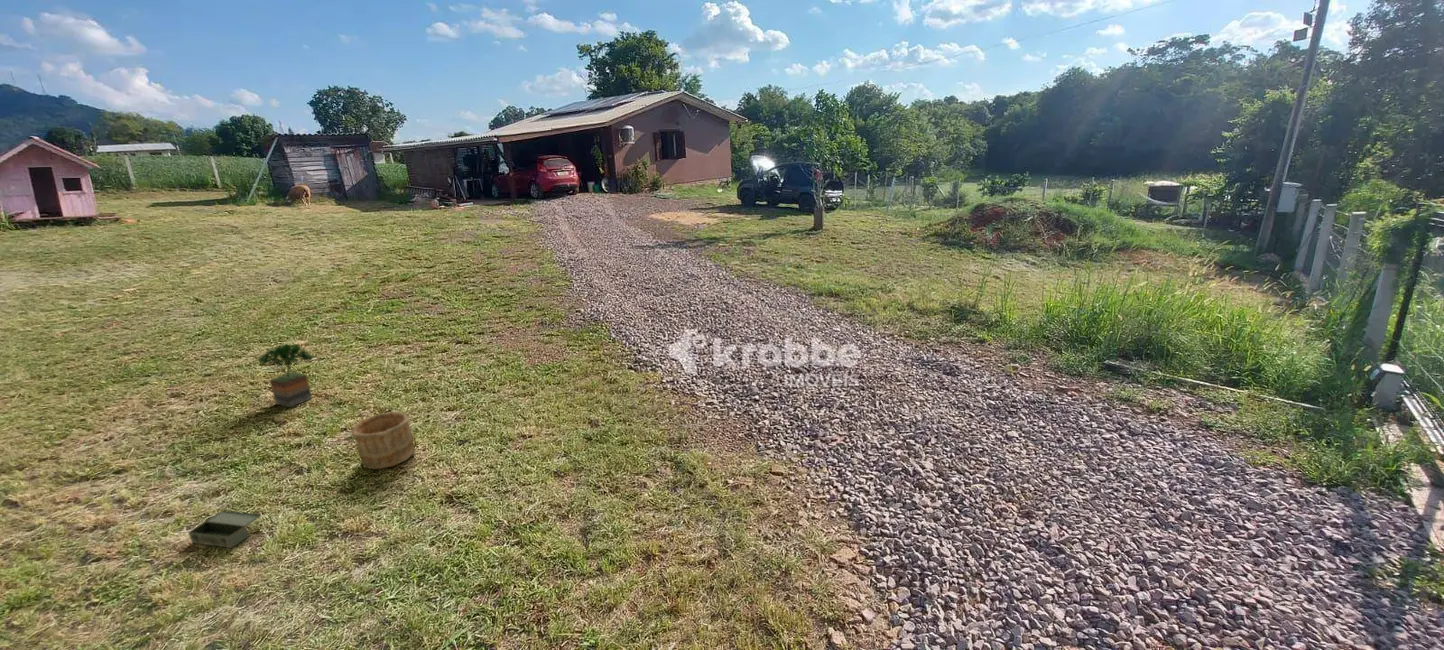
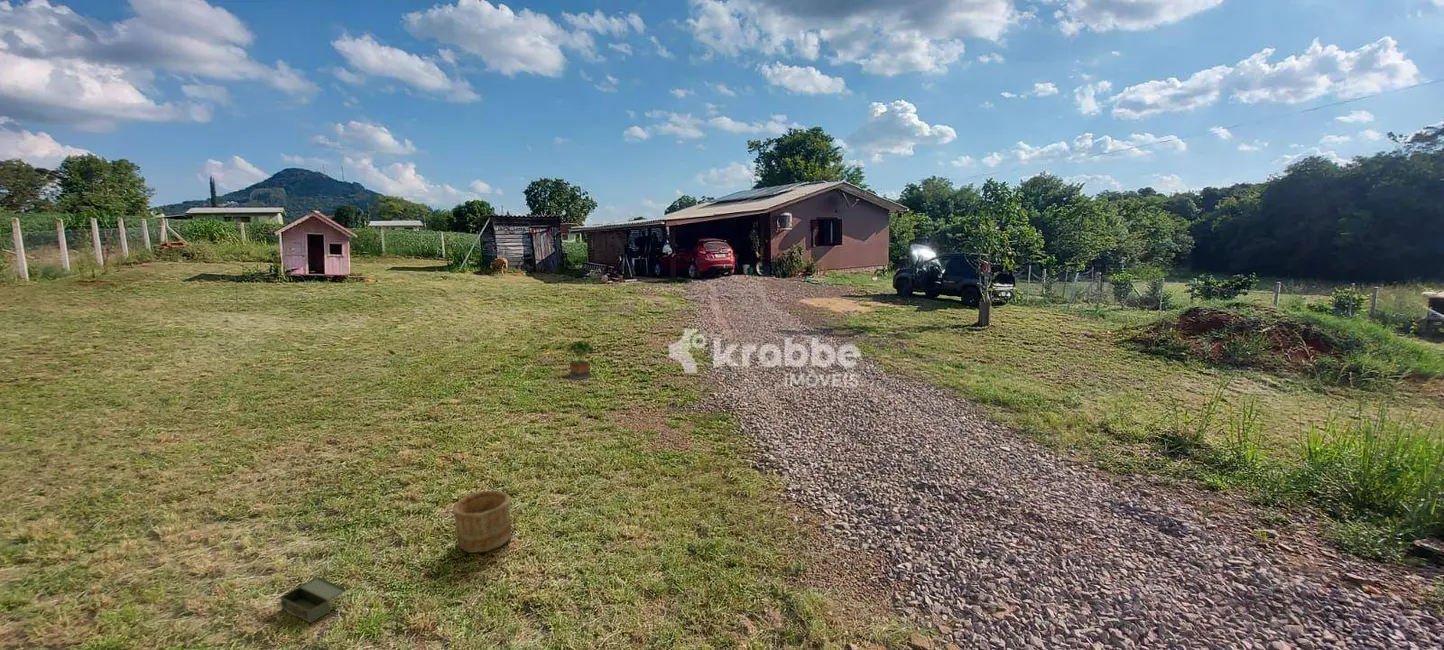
potted tree: present [259,344,313,407] -> present [567,342,595,380]

